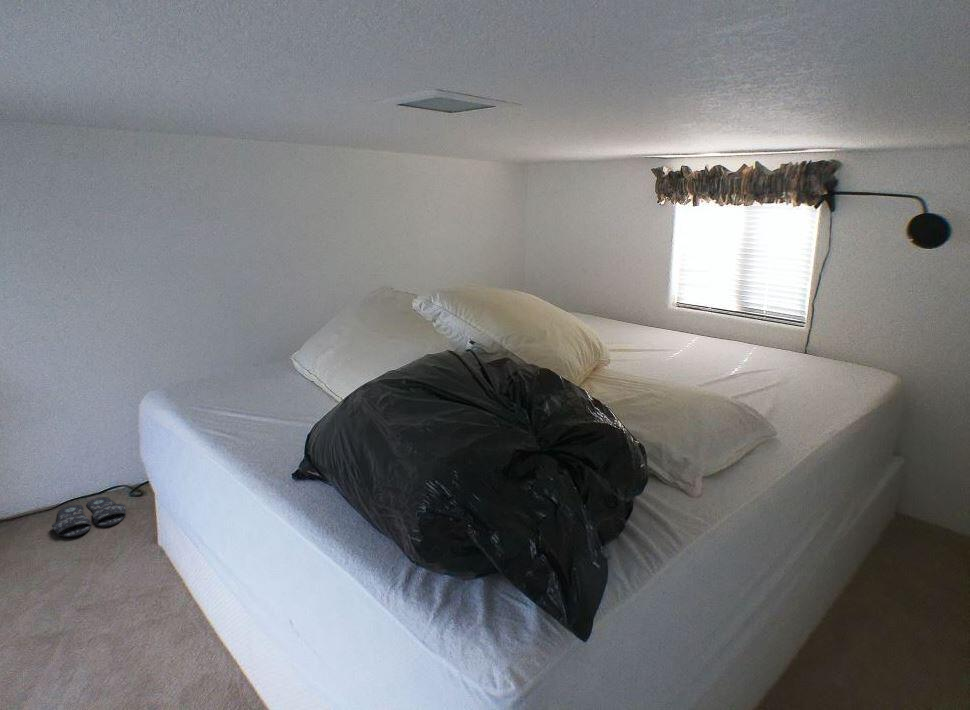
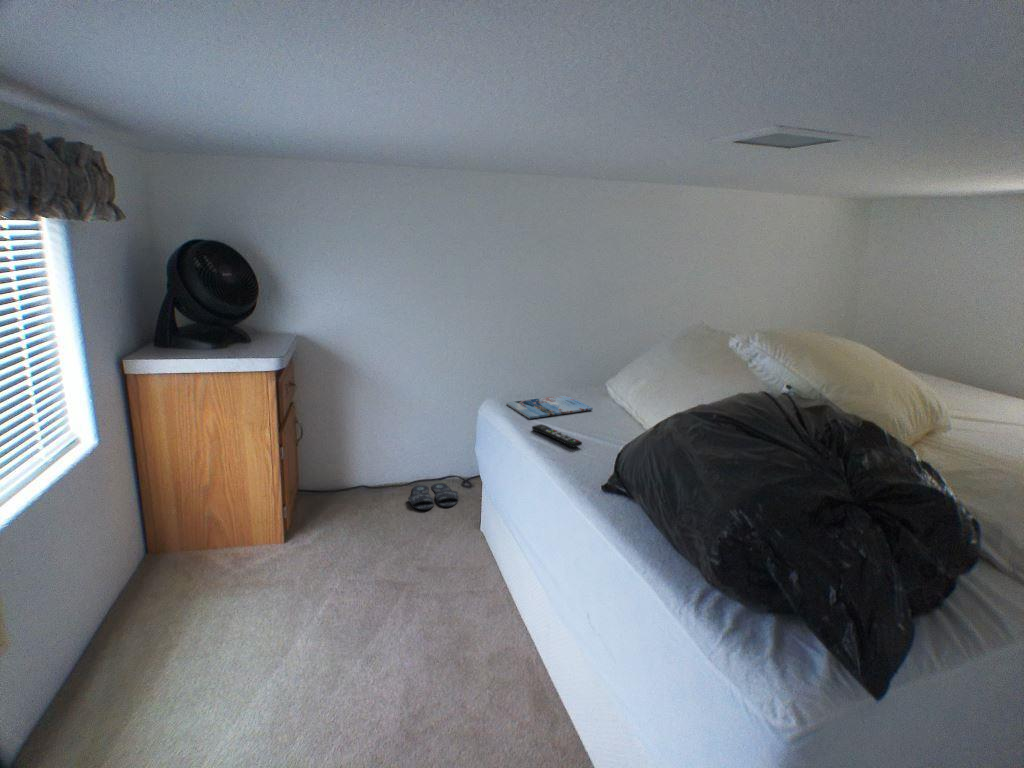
magazine: none [173,374,280,407] -> present [506,395,593,419]
remote control: none [206,411,268,433] -> present [532,424,582,447]

